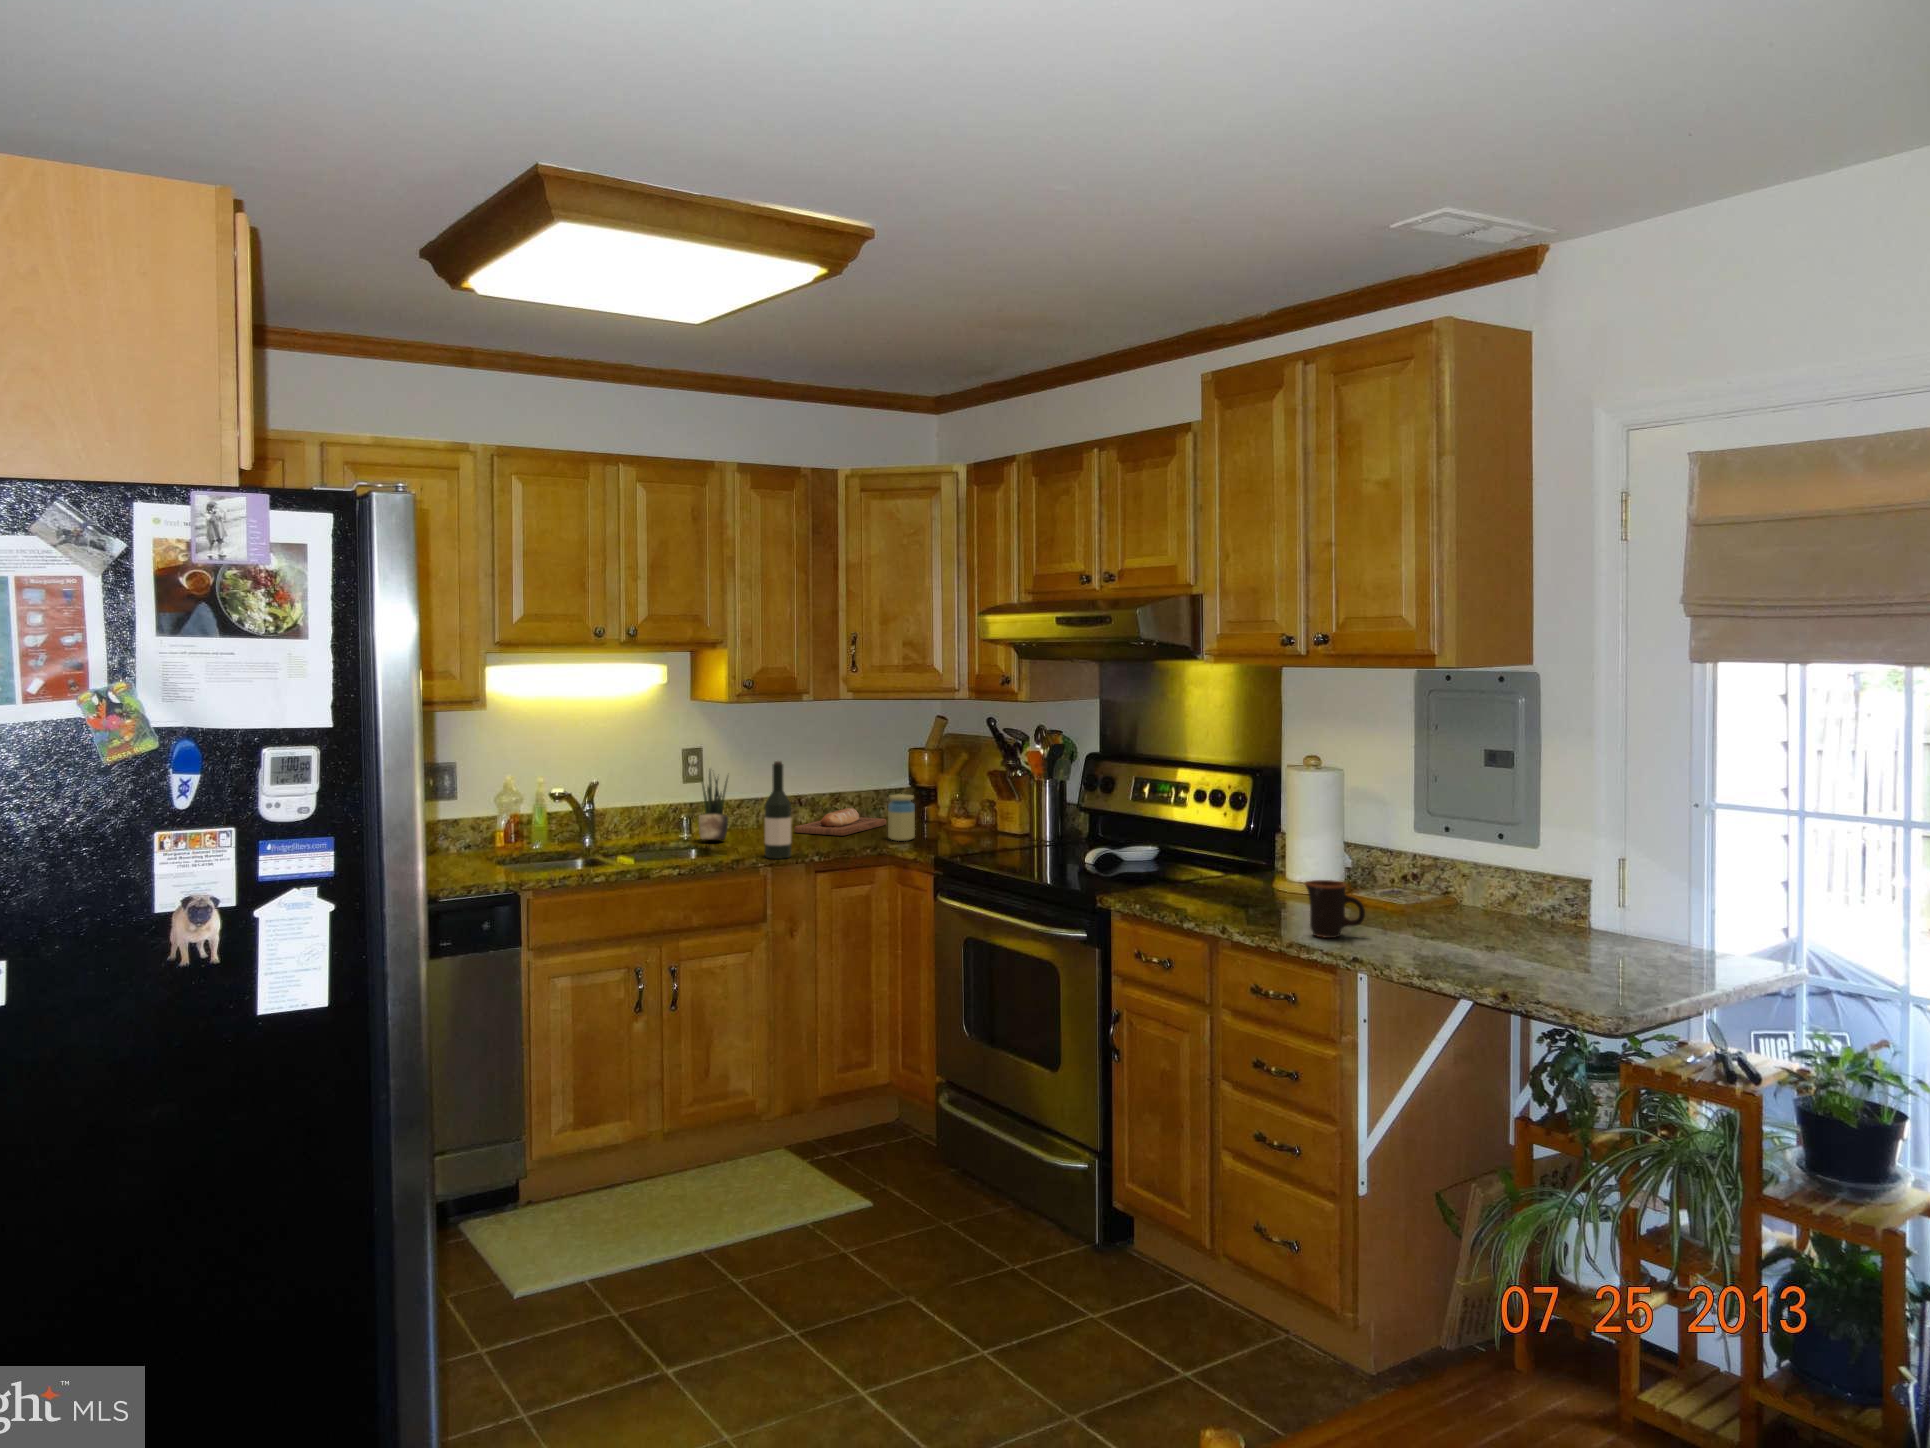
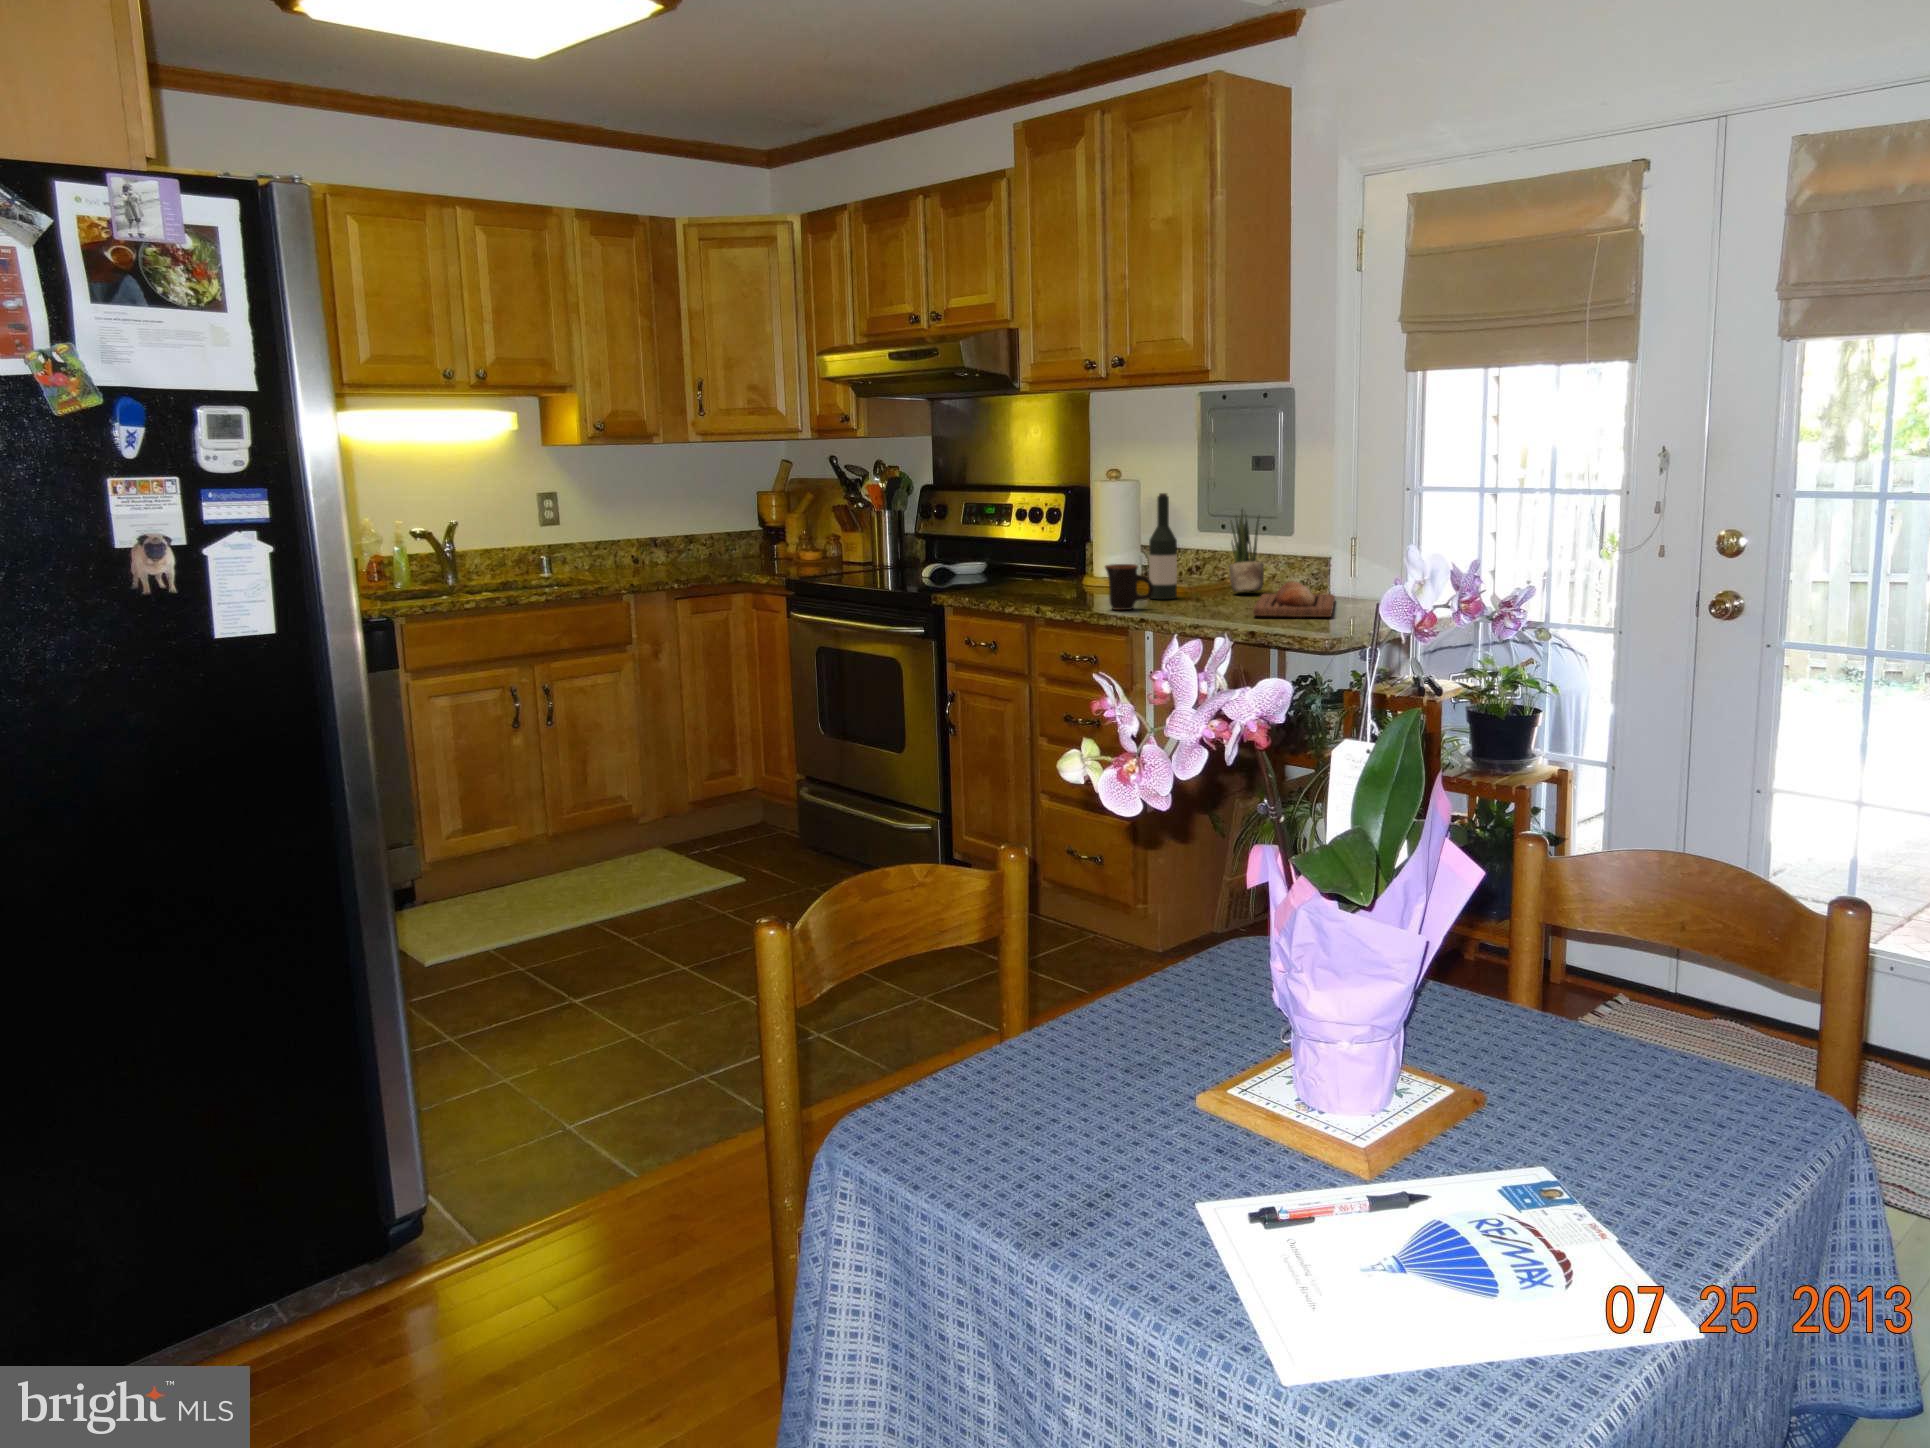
wine bottle: present [765,761,791,859] -> present [1149,493,1177,599]
potted plant: present [699,771,728,840] -> present [1229,510,1264,593]
jar: present [888,794,915,841] -> none [741,529,767,571]
bread loaf: present [794,808,886,836] -> present [1253,581,1335,617]

